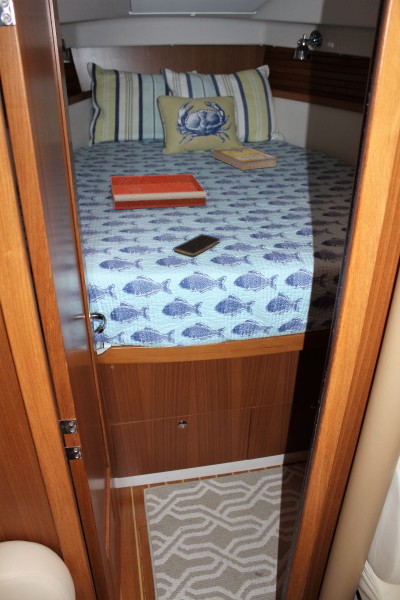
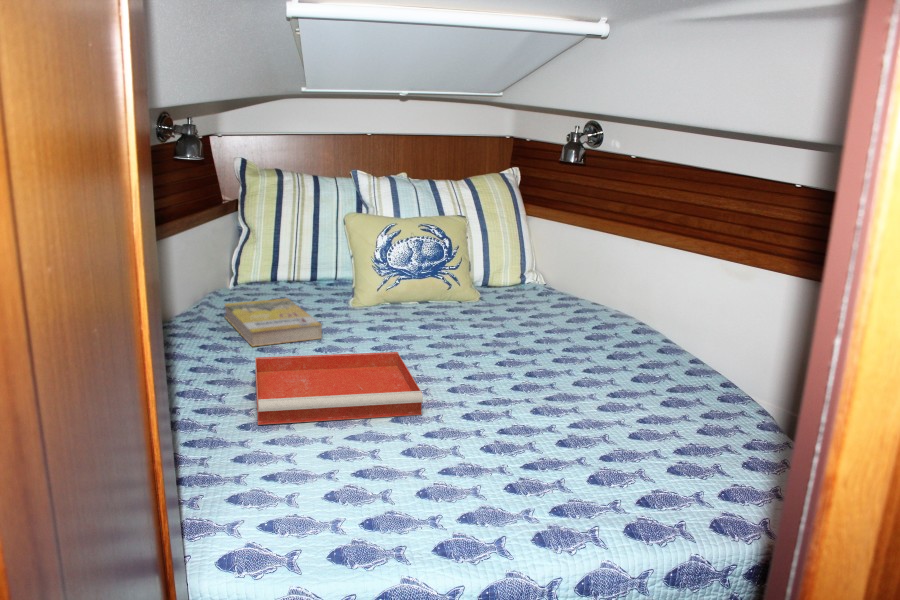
book: present [213,146,277,170] -> present [225,298,322,346]
smartphone: present [174,234,220,255] -> none [362,485,449,540]

